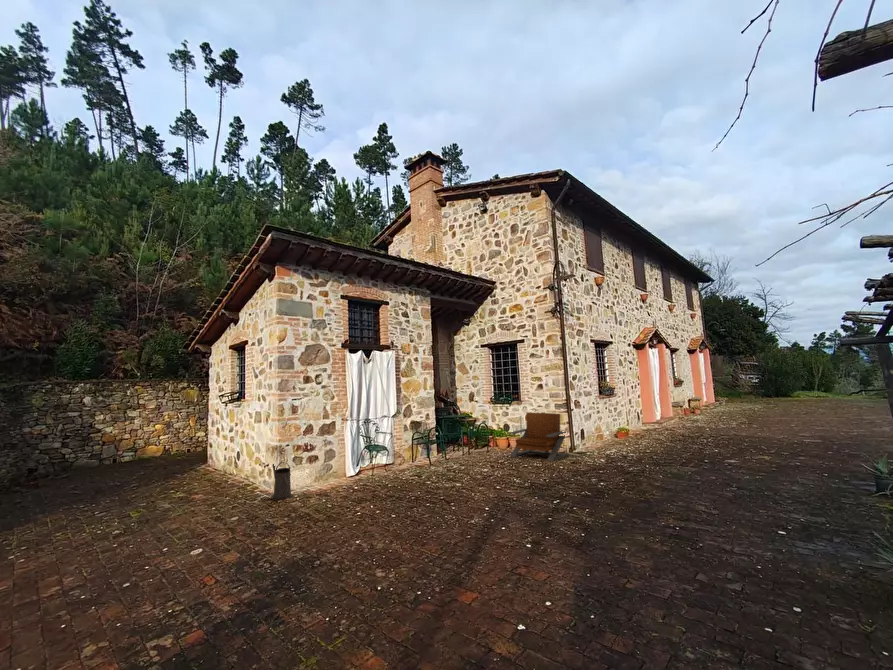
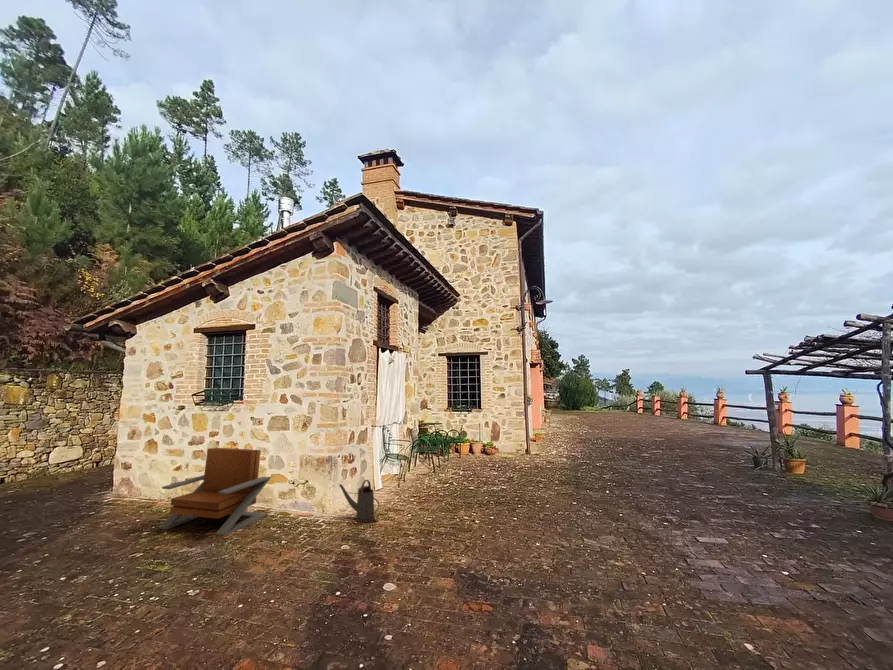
lounge chair: present [510,412,568,461] -> present [159,448,270,536]

